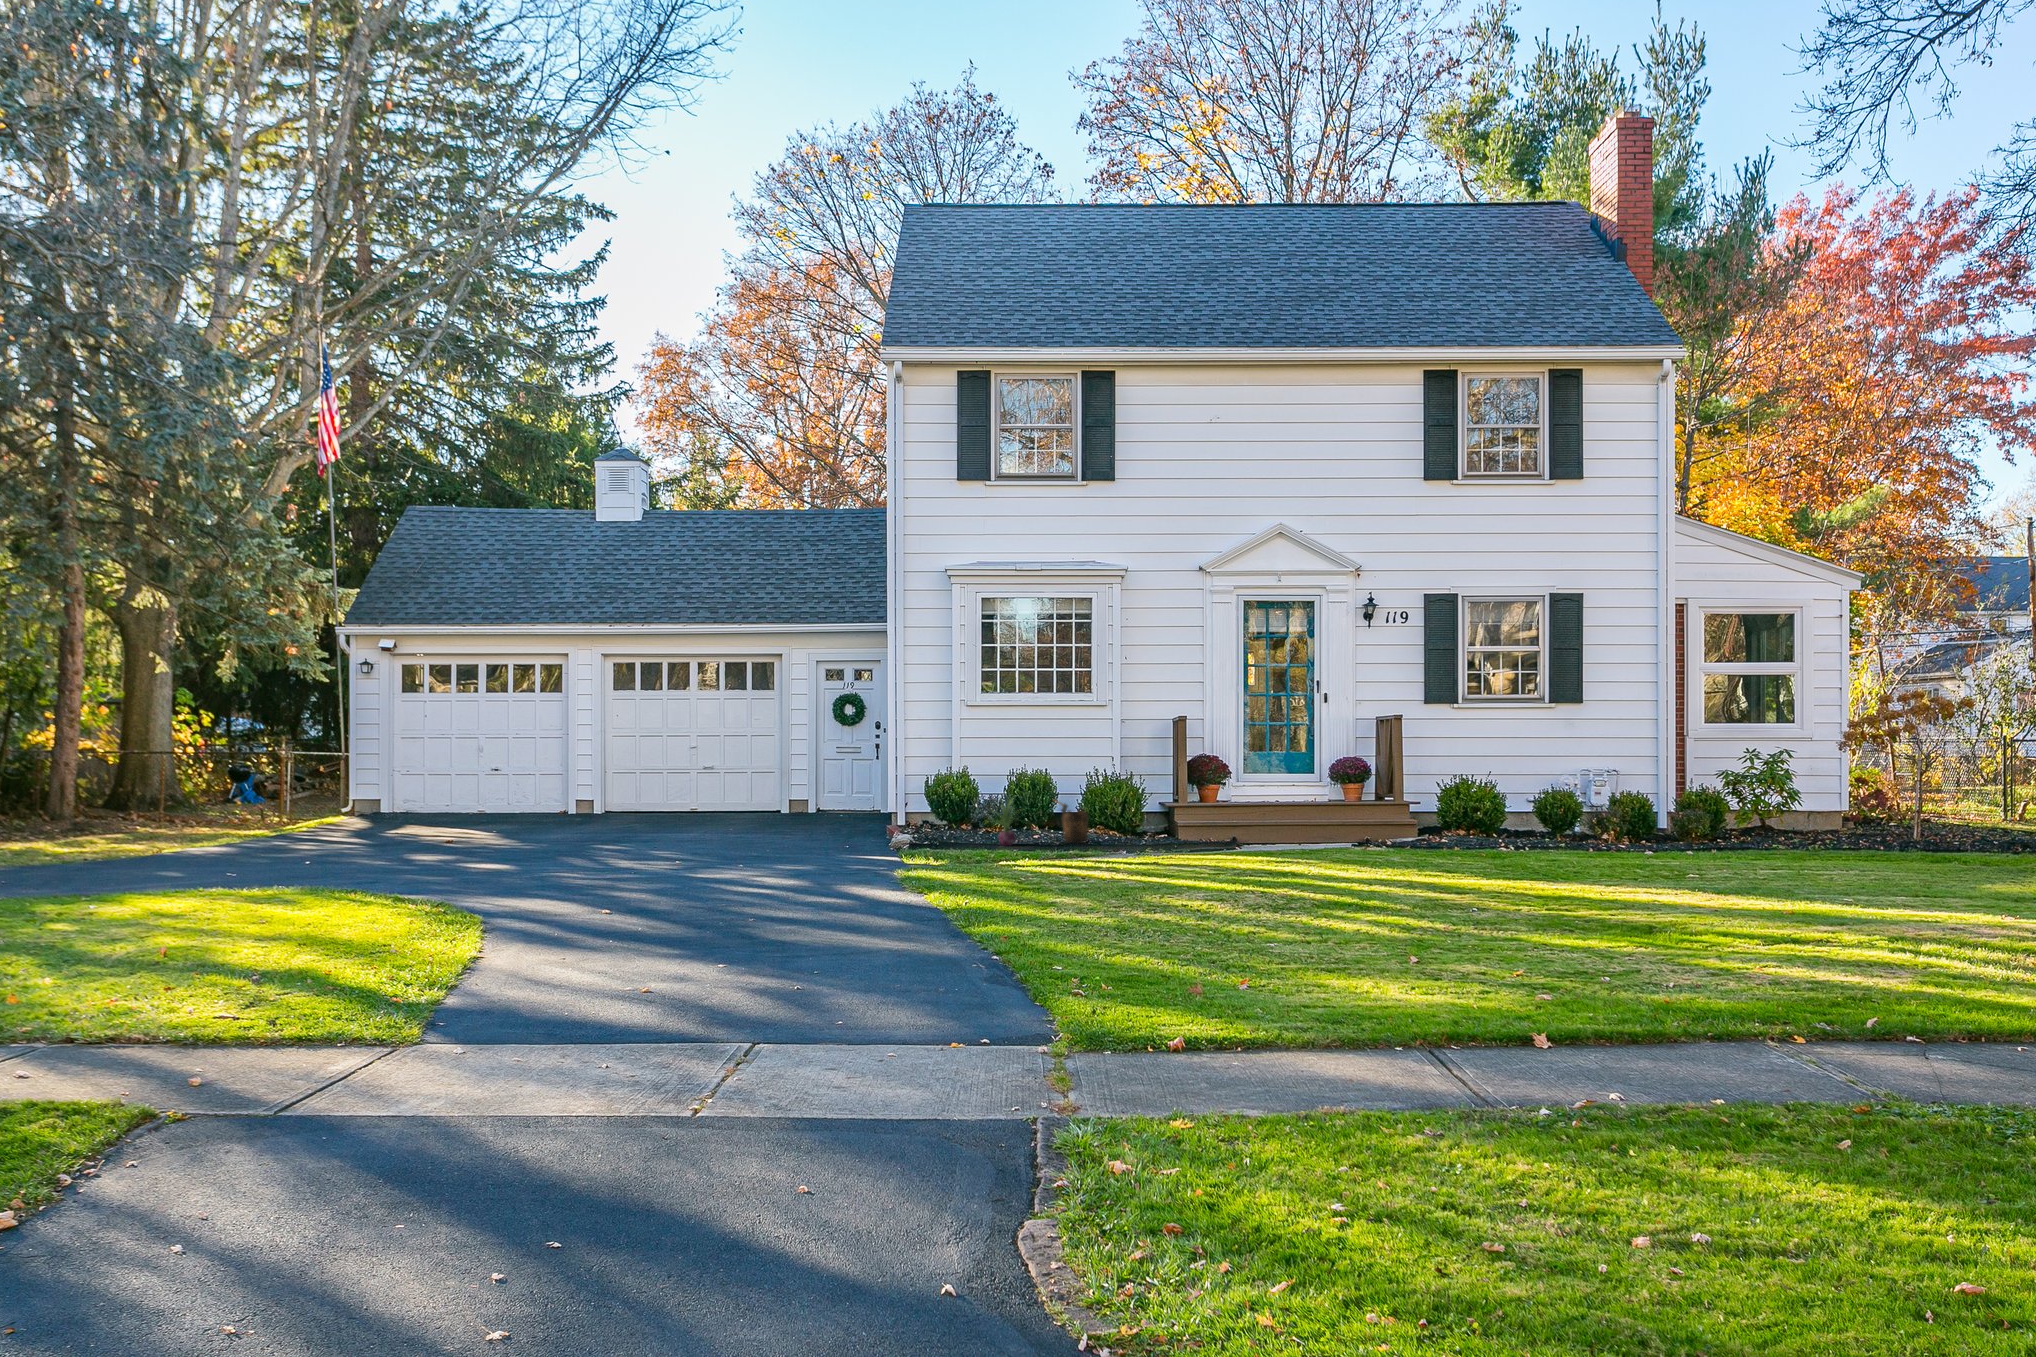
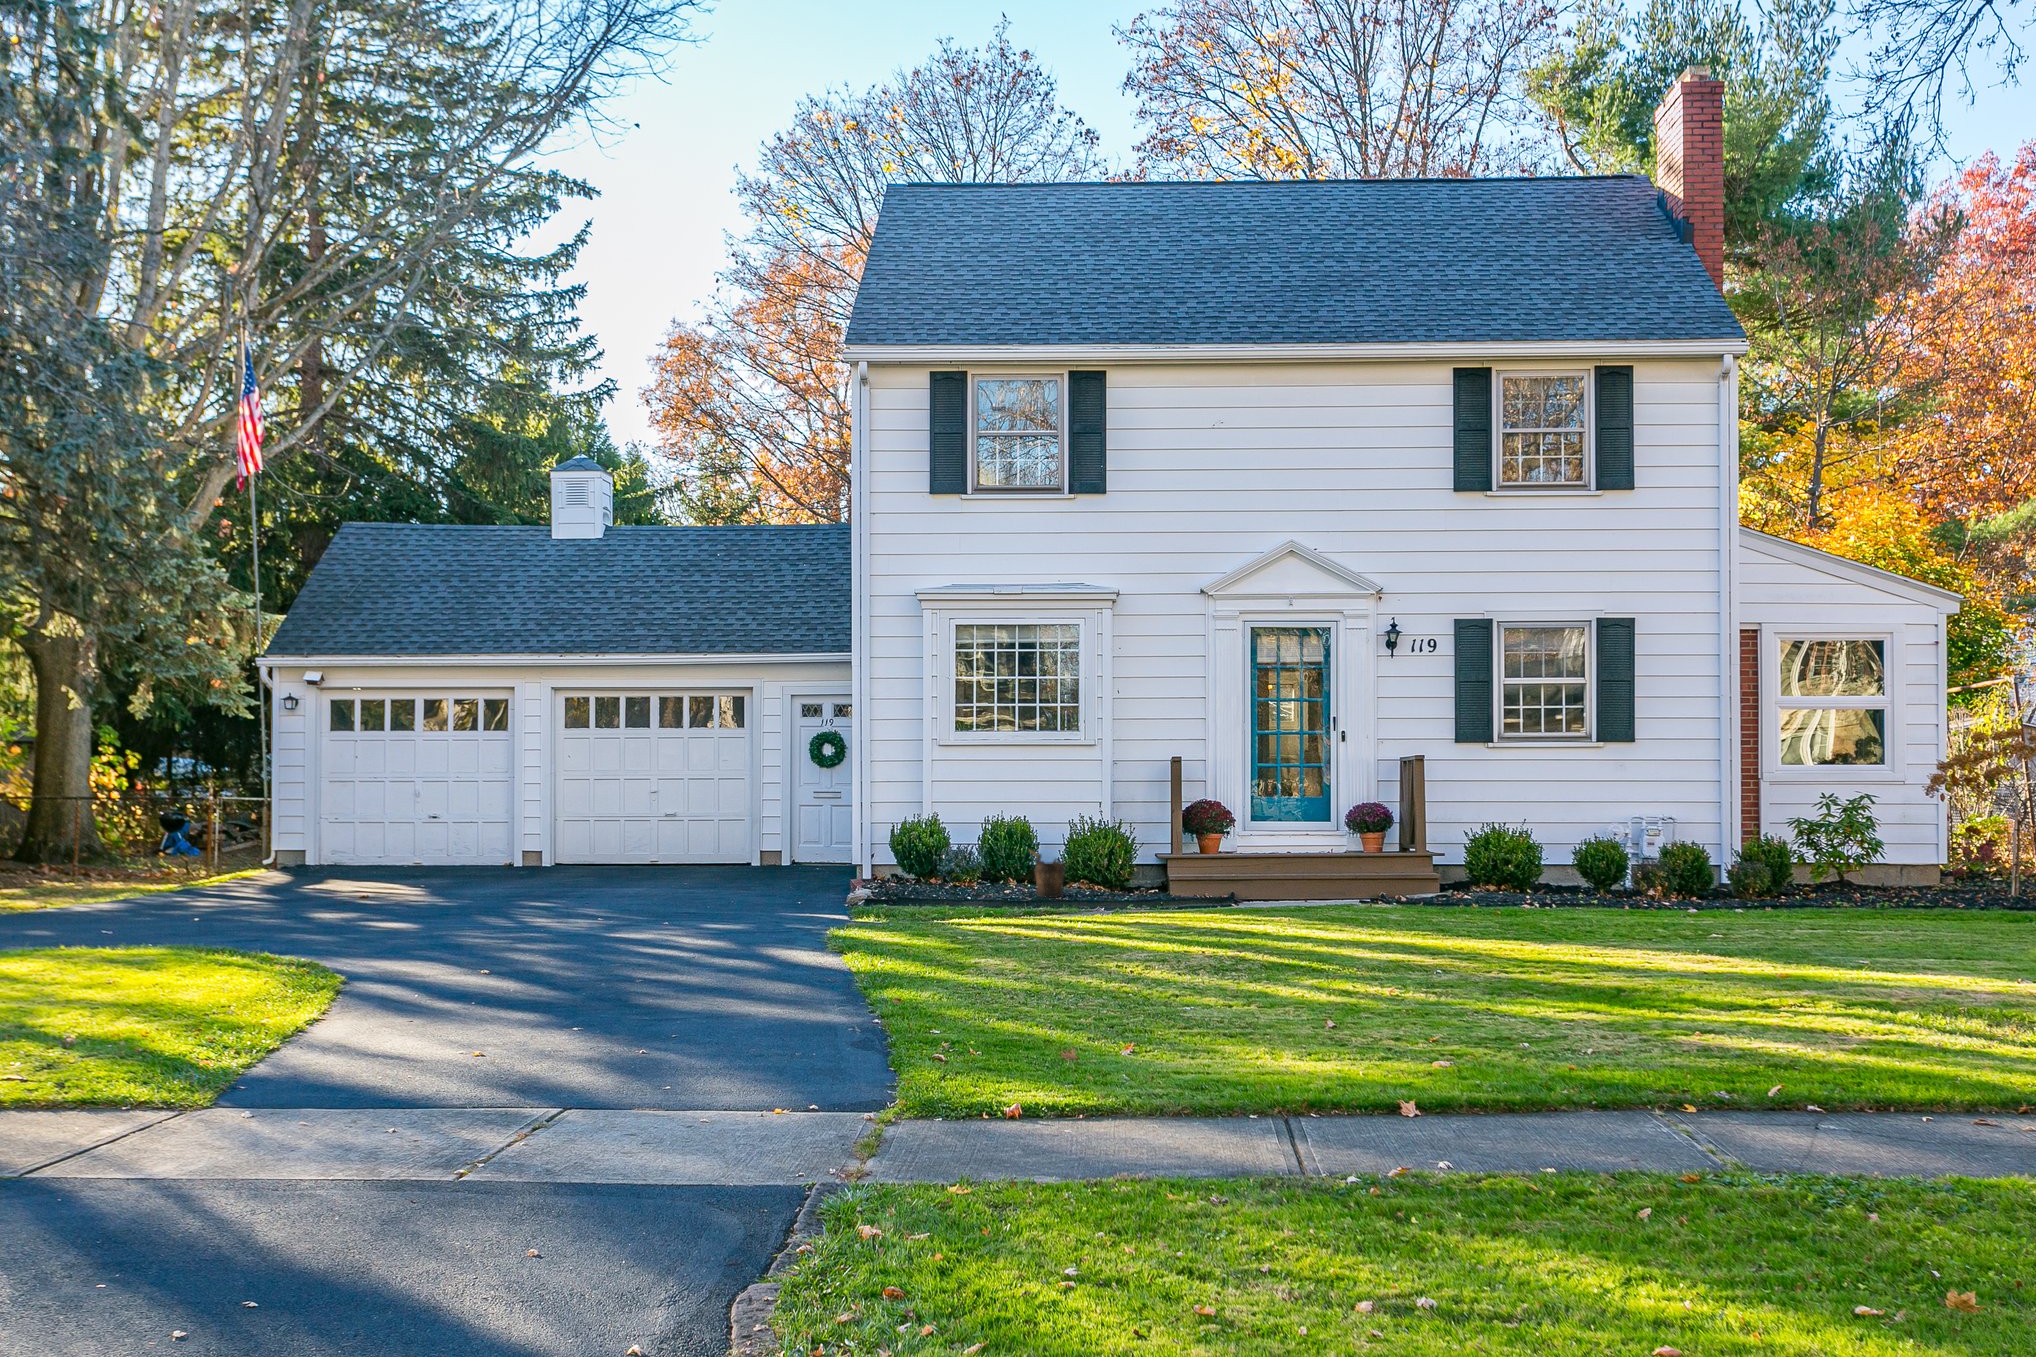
decorative plant: present [996,798,1016,846] -> none [945,845,1001,900]

